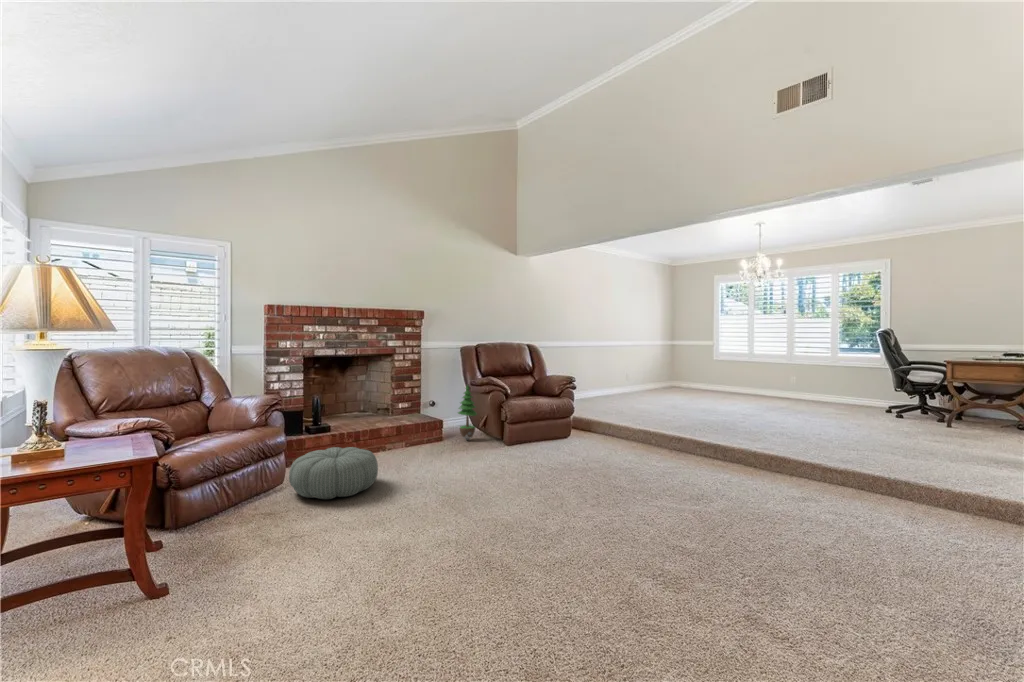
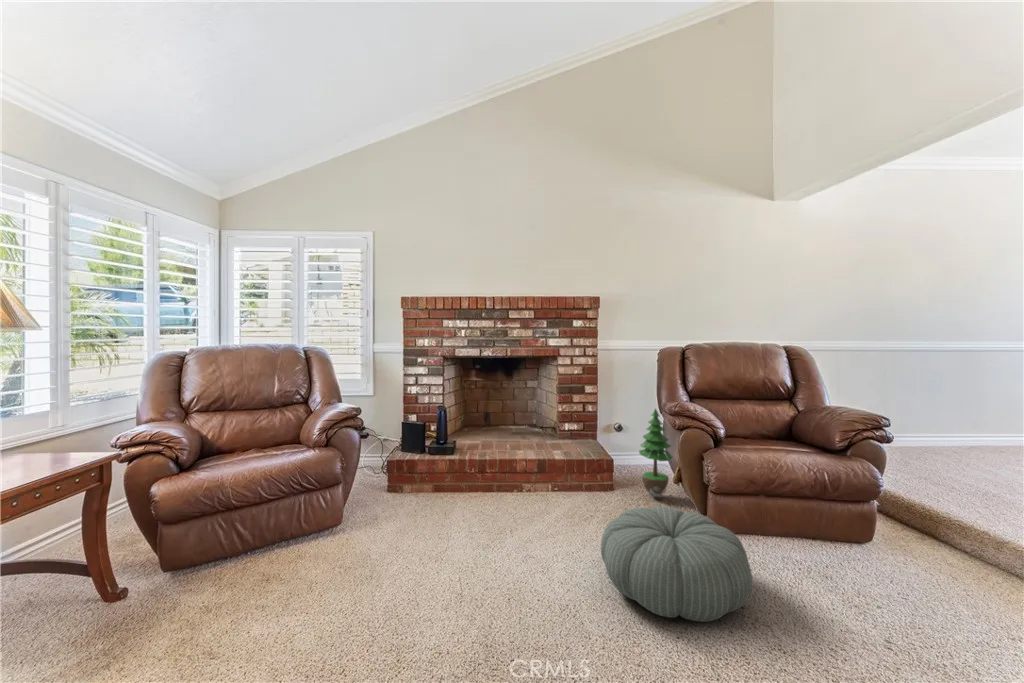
pouf: present [289,447,378,499] -> present [601,506,752,622]

